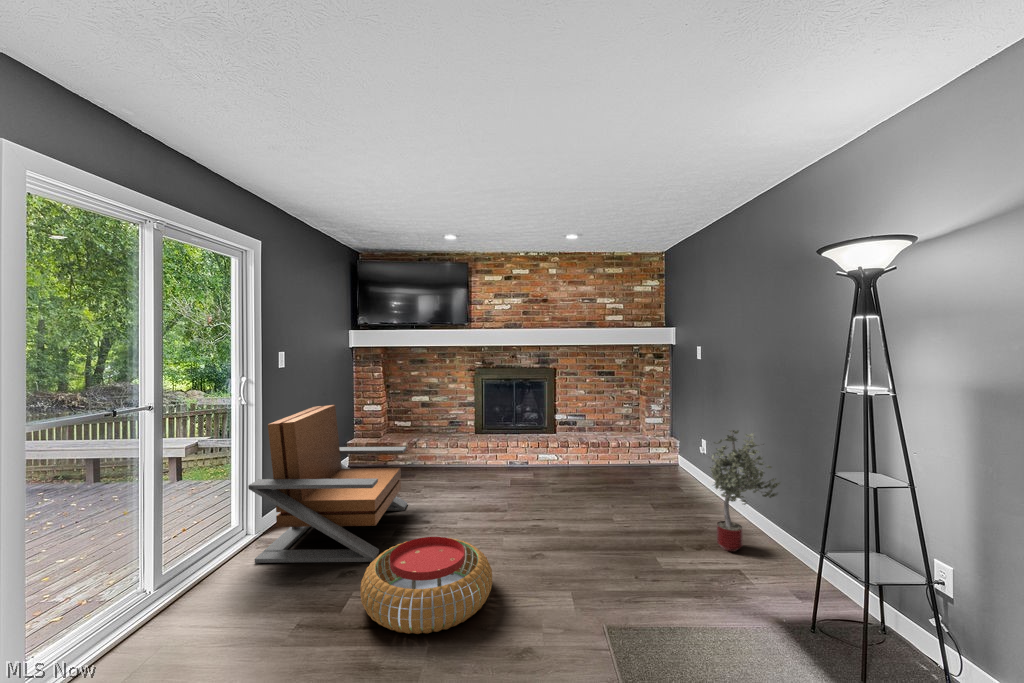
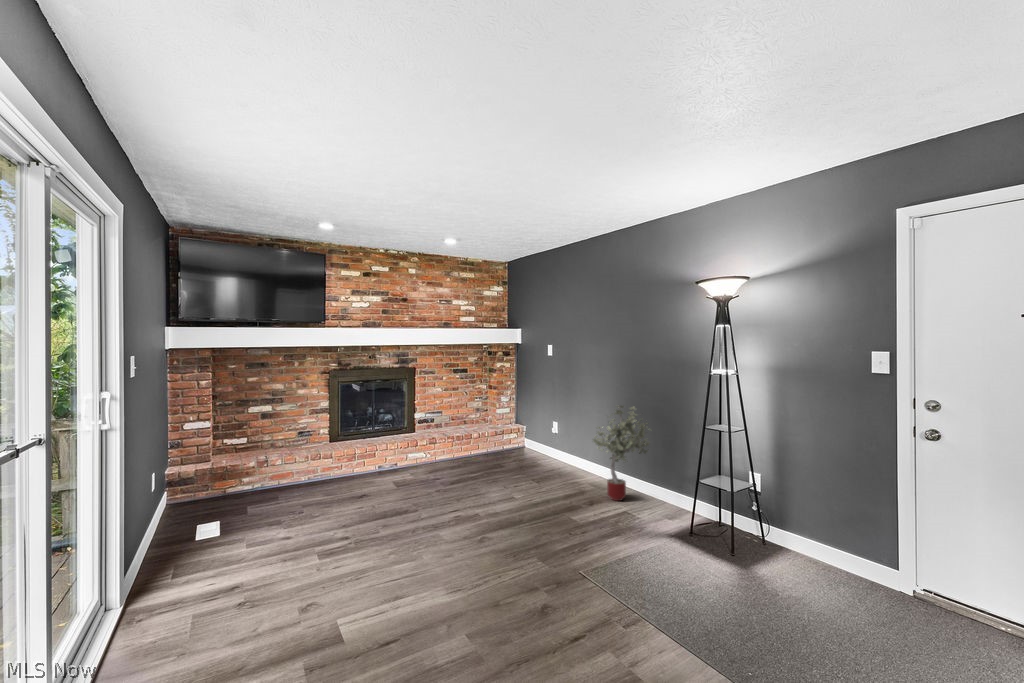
lounge chair: present [248,405,407,563] -> none [143,417,327,638]
pouf: present [360,537,492,634] -> none [356,537,495,639]

